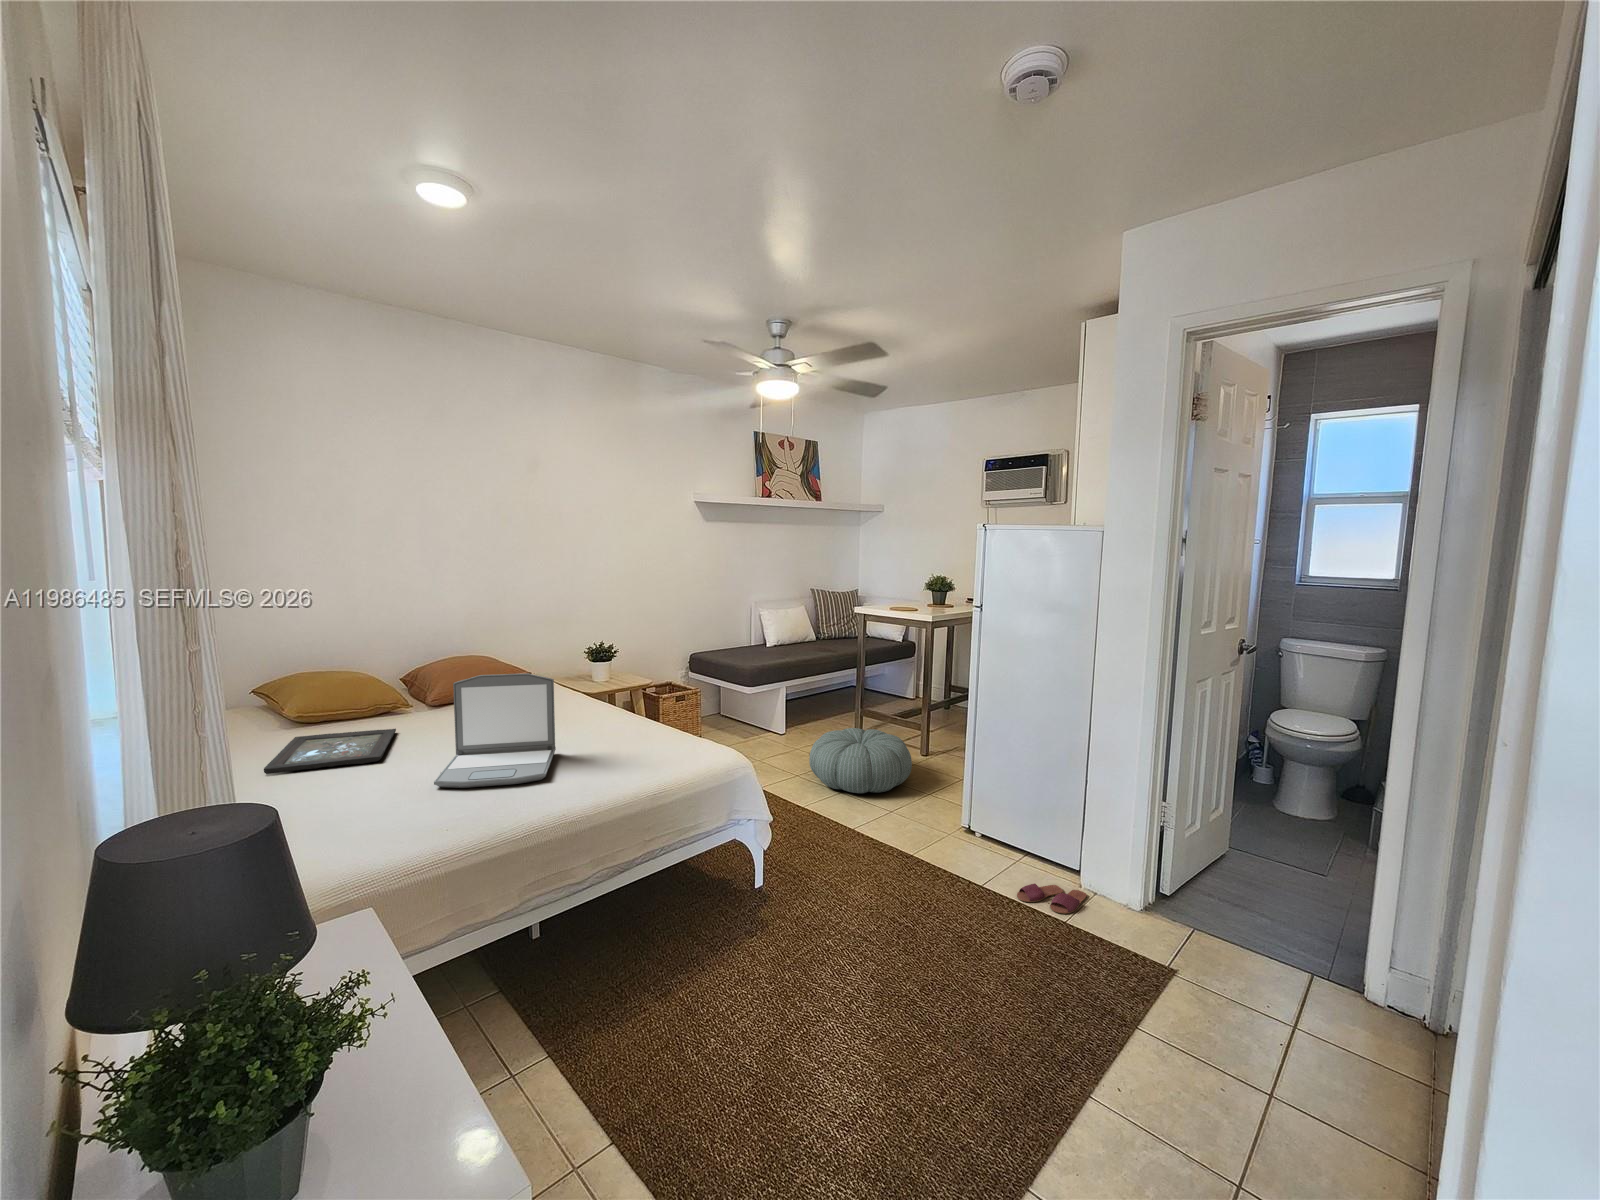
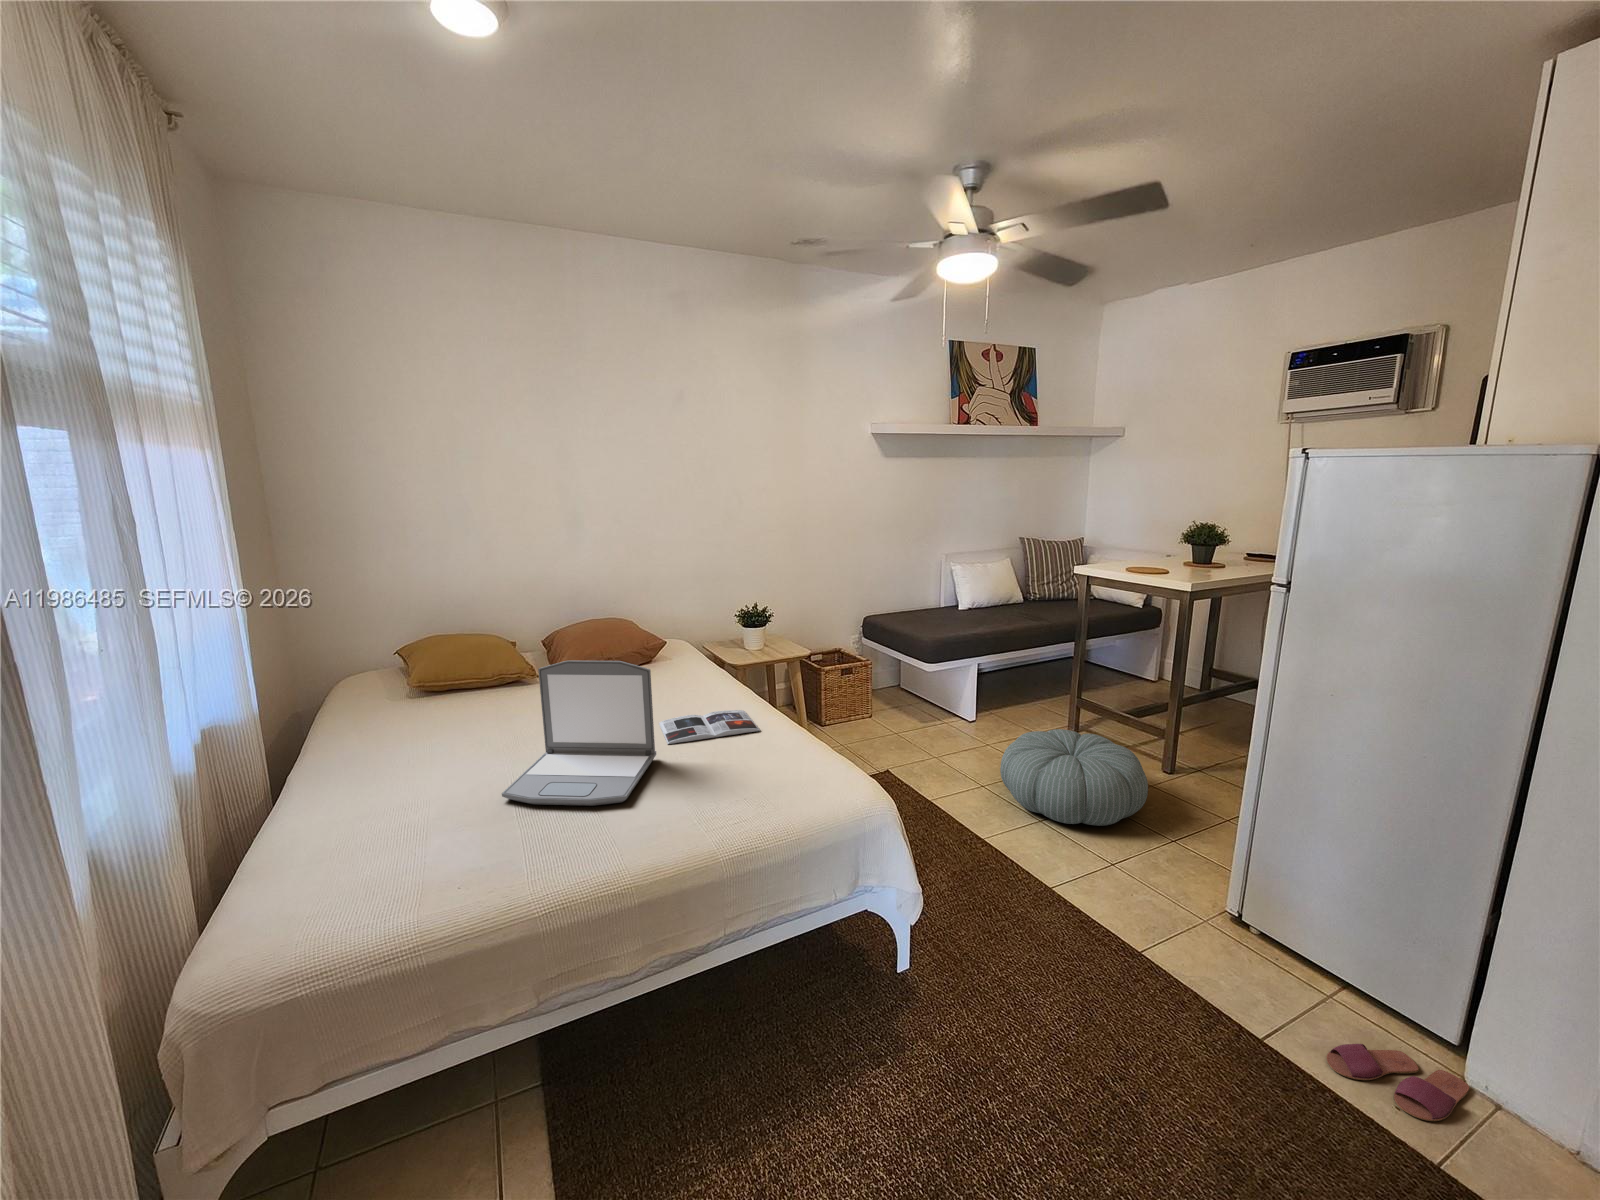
magazine: none [545,719,634,744] -> present [659,710,760,744]
tray: present [264,729,396,774] -> none [358,706,509,758]

